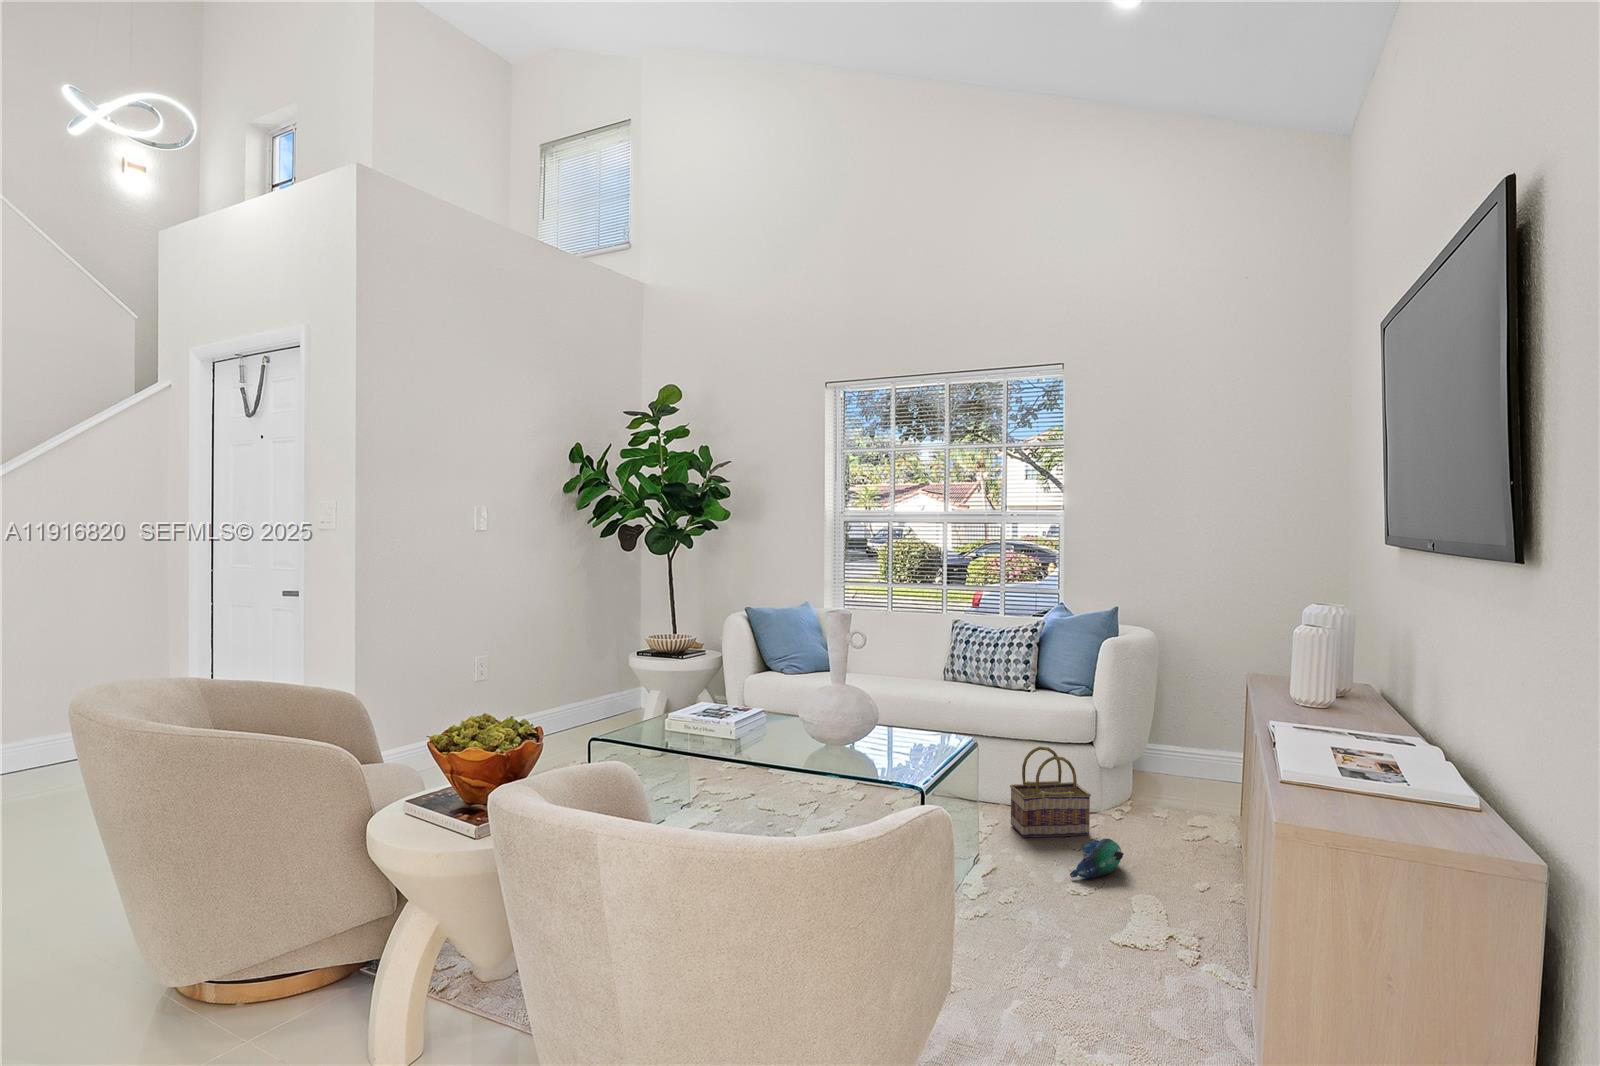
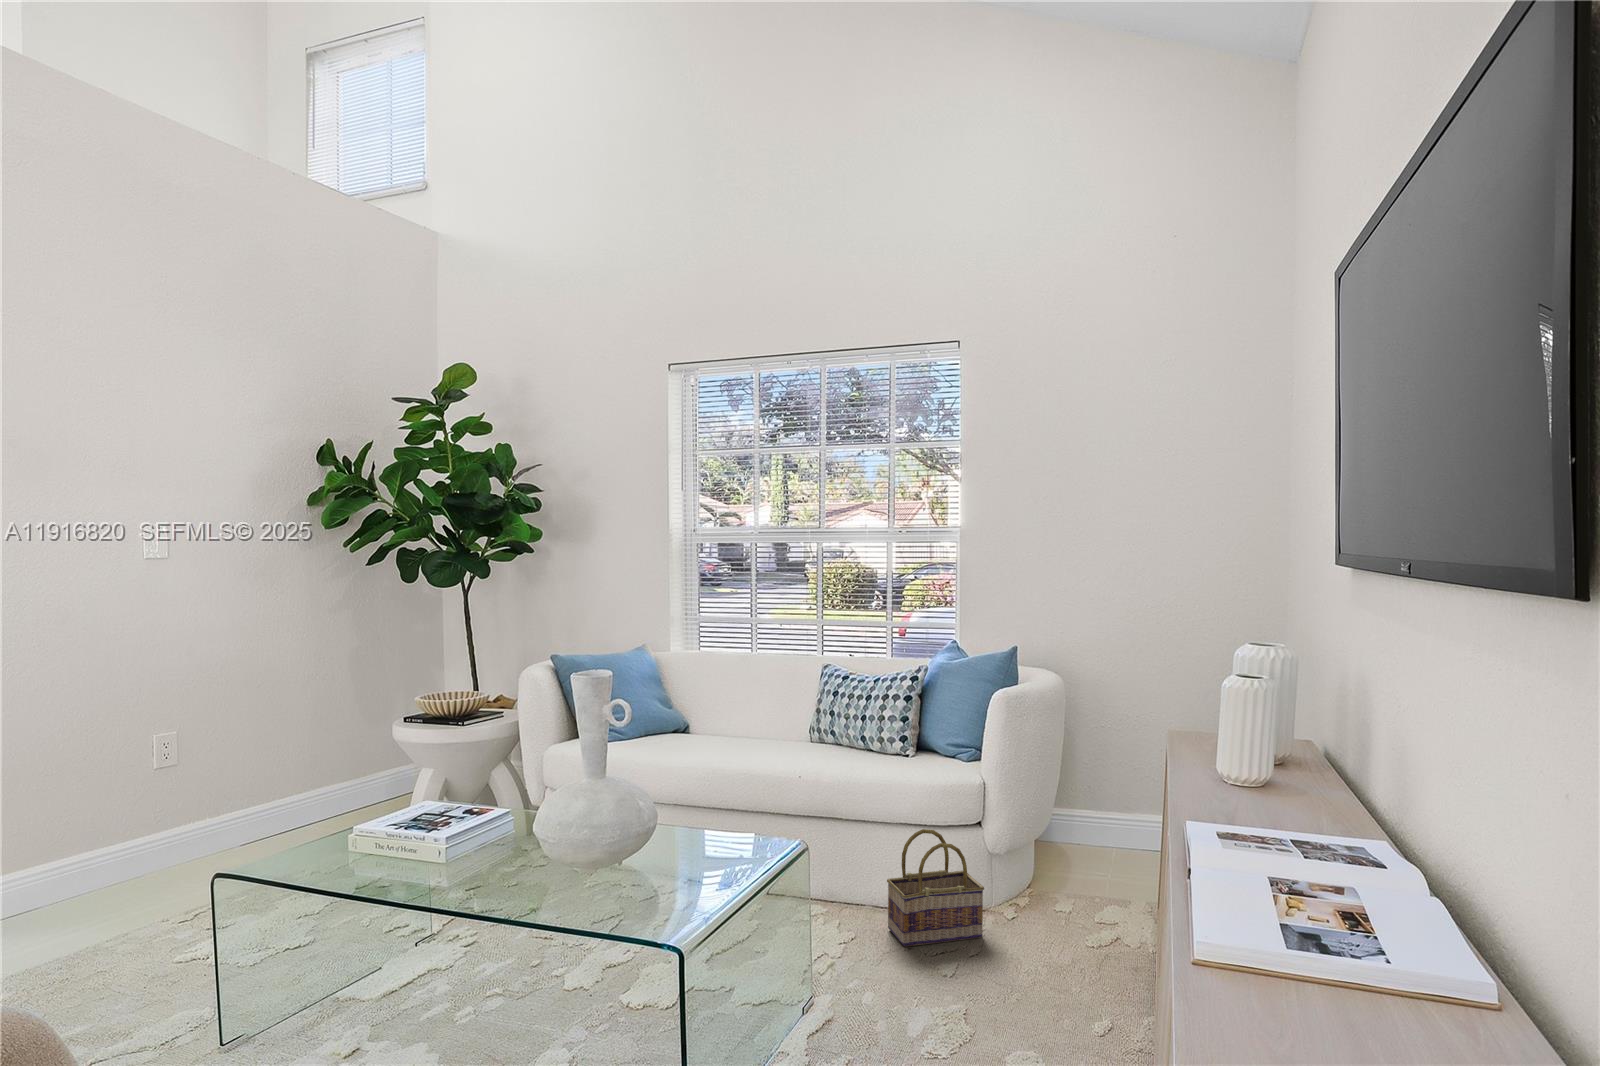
plush toy: present [1070,839,1124,879] -> none [962,947,1026,1005]

